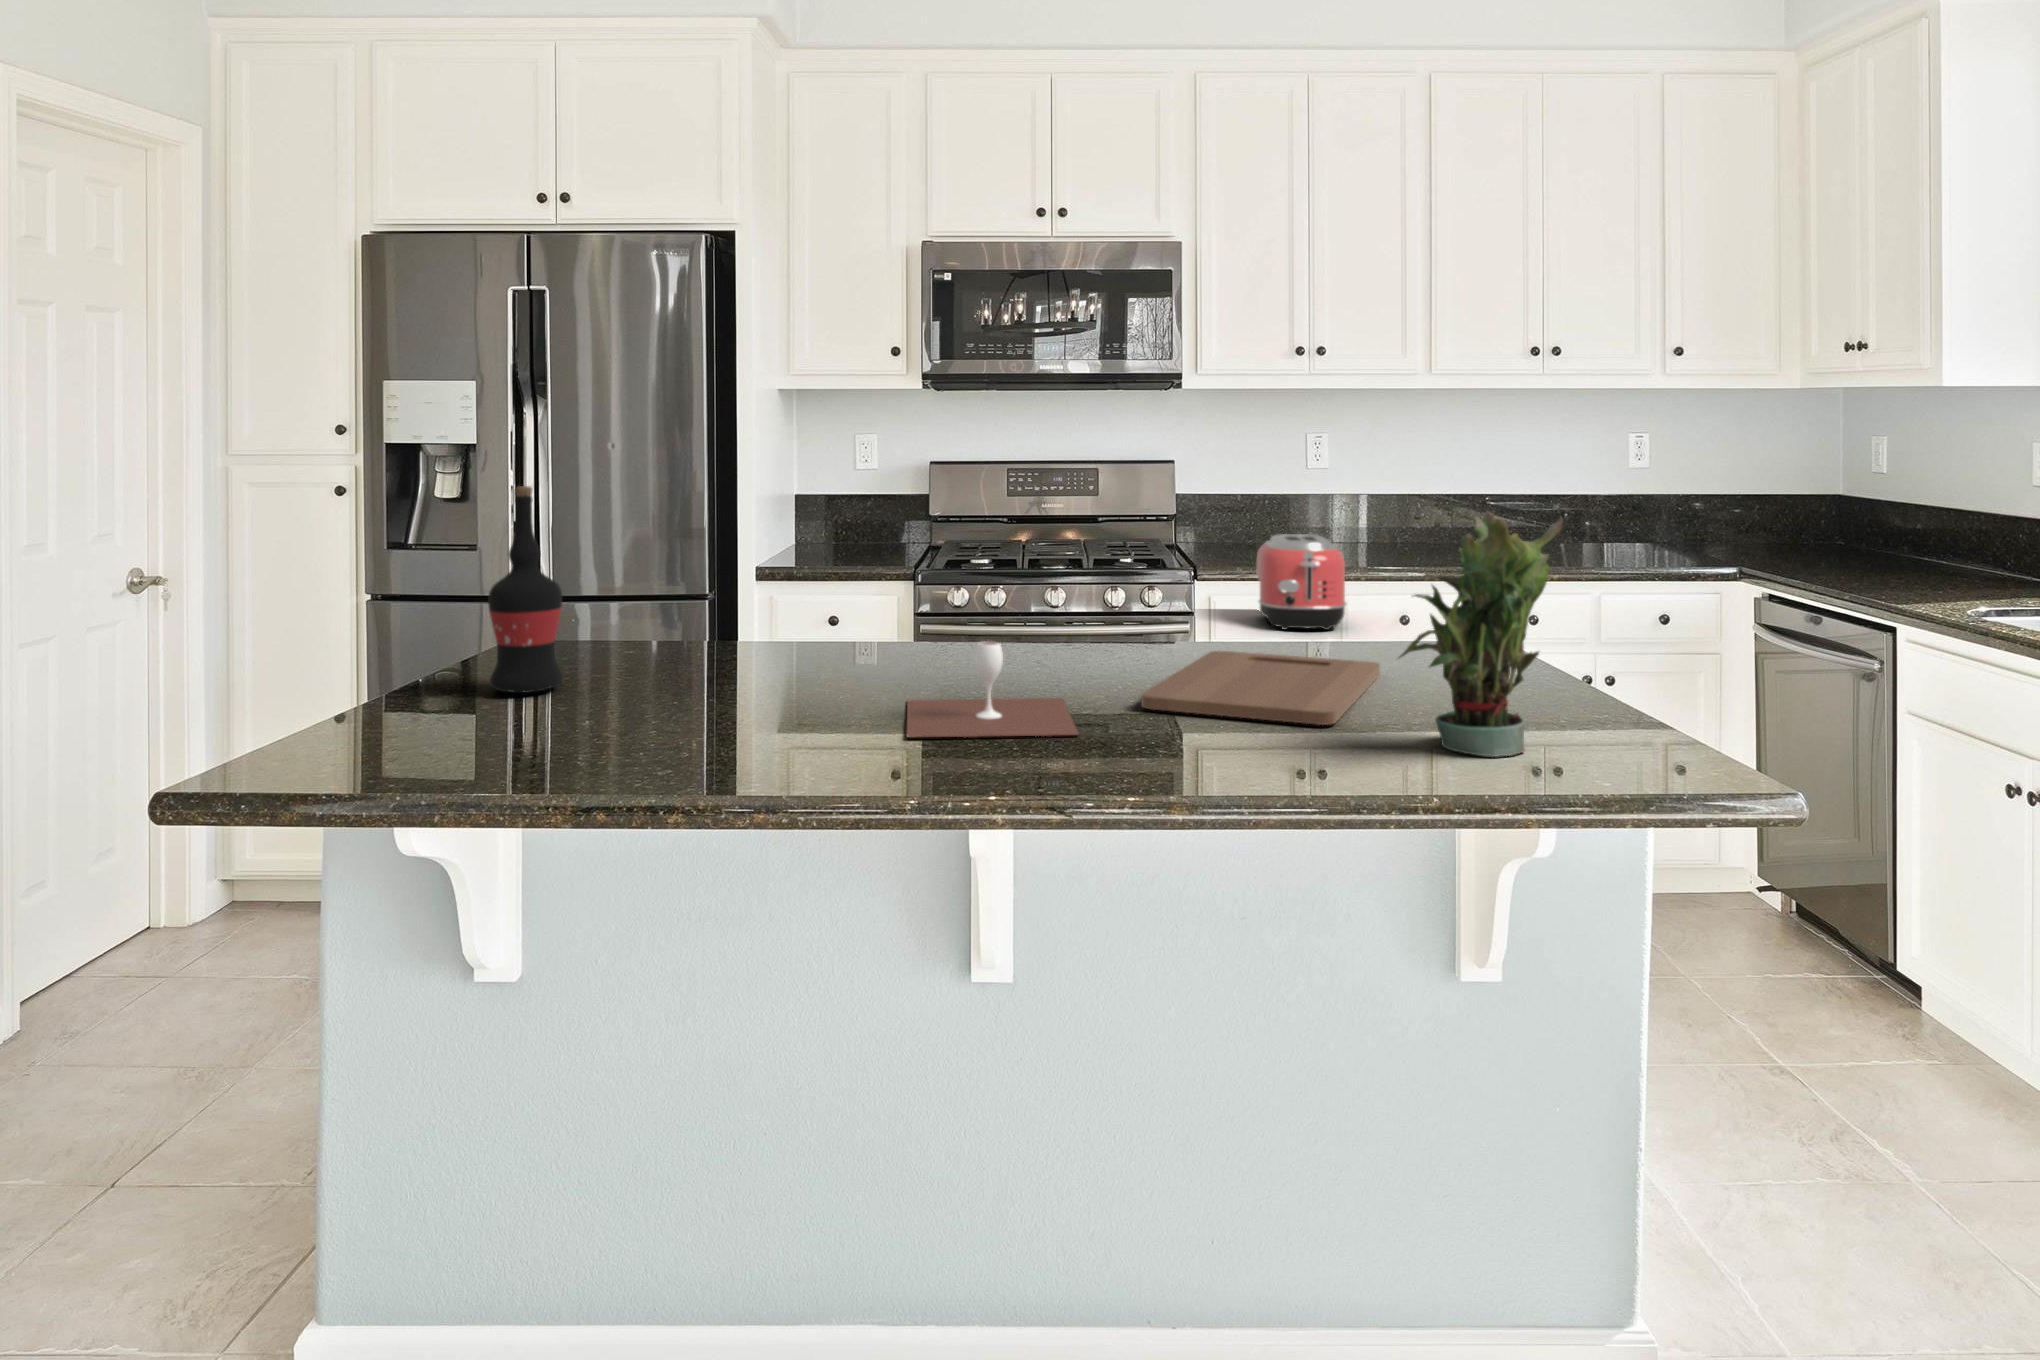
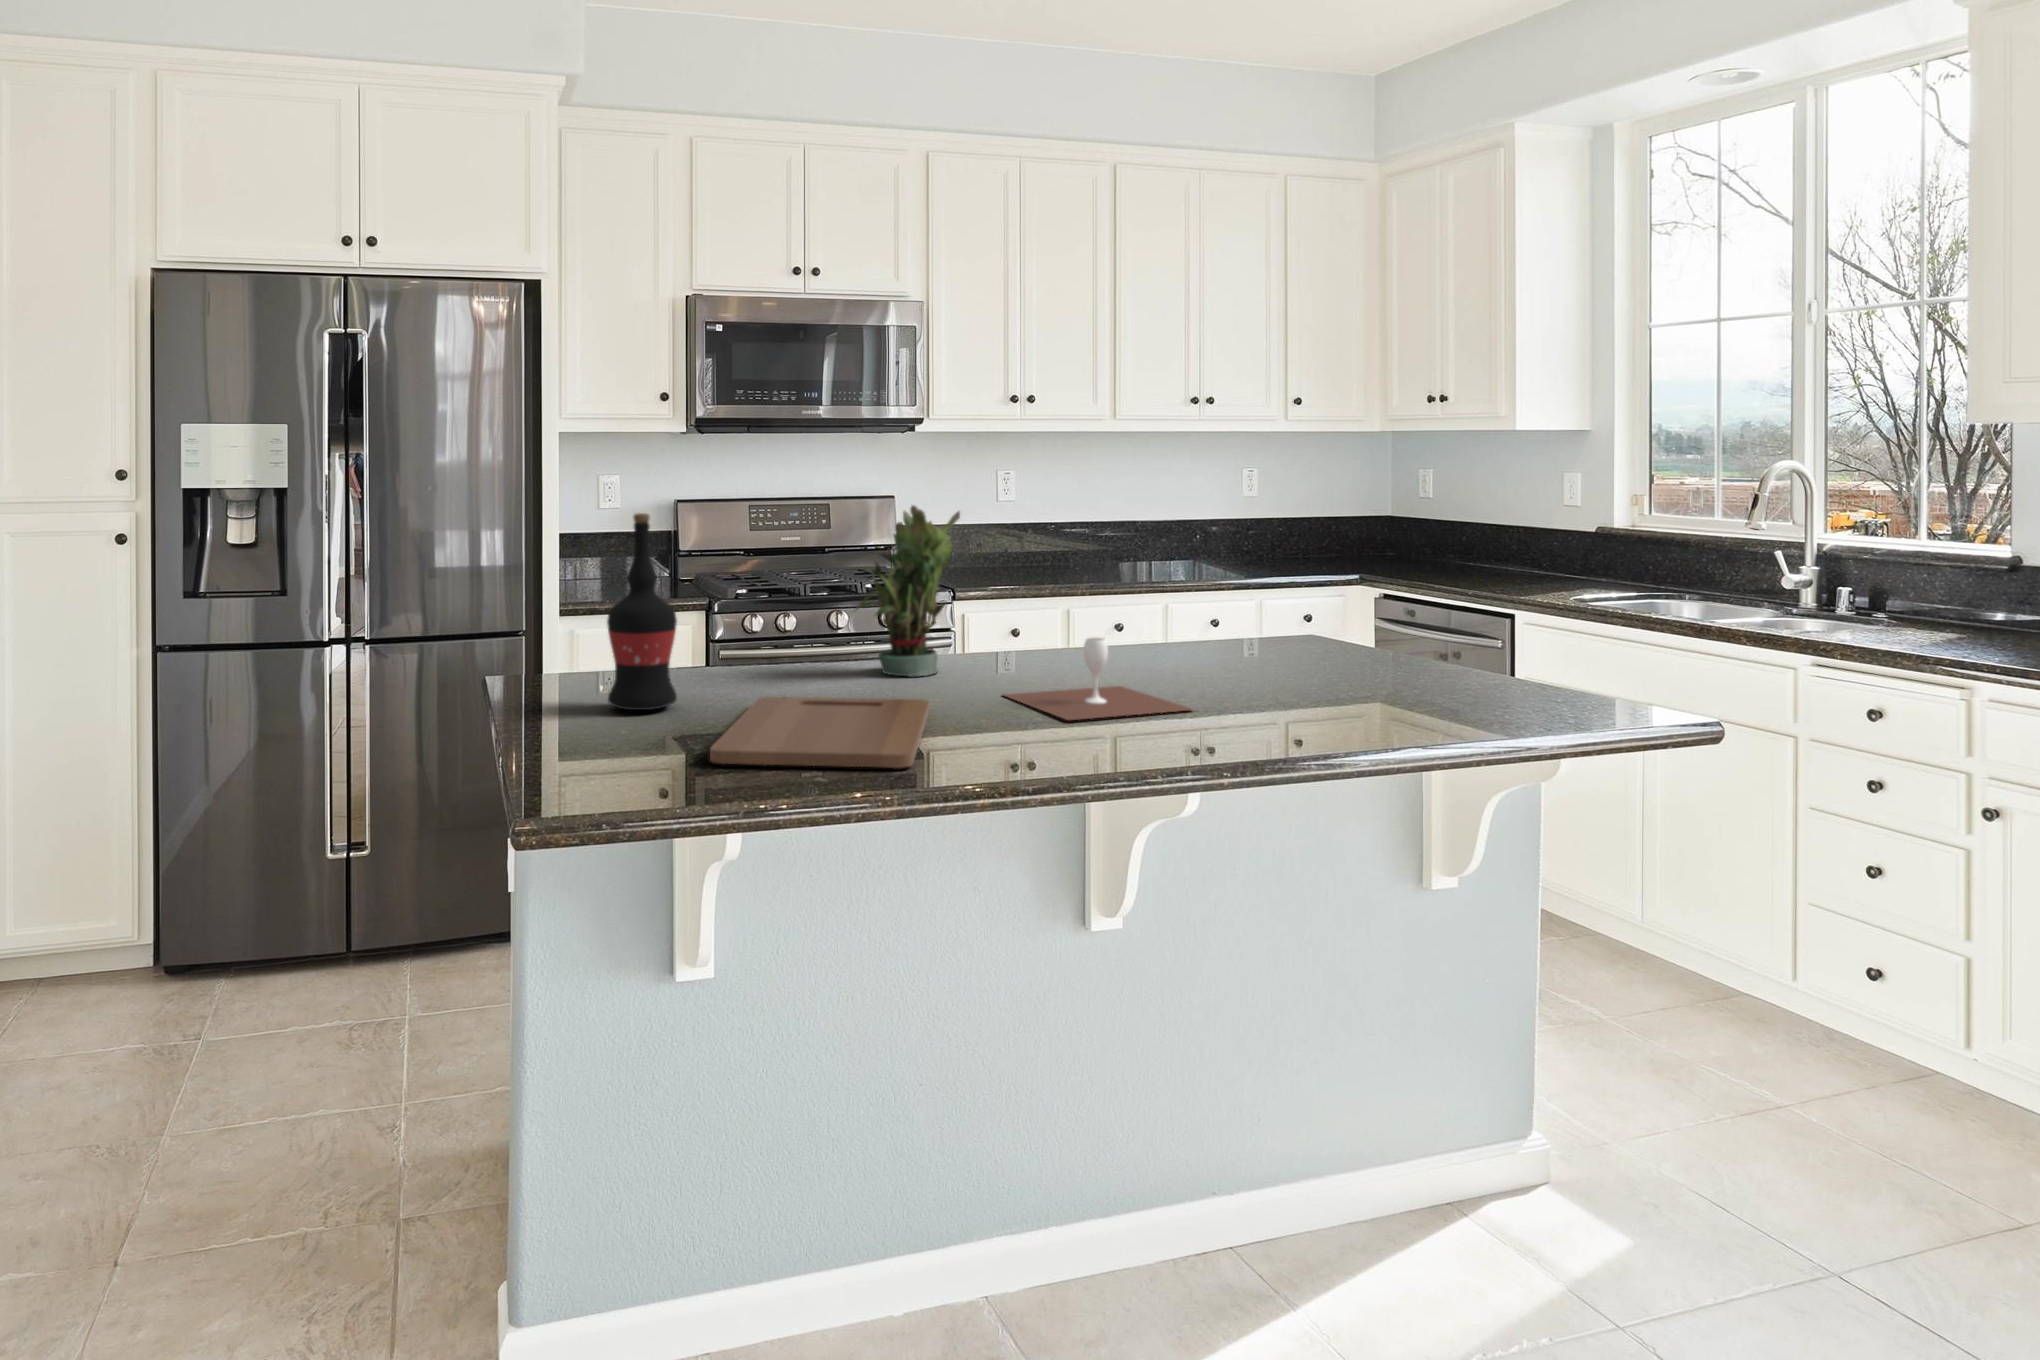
potted plant: present [1399,512,1563,757] -> present [857,505,960,677]
toaster: present [1256,534,1346,630] -> none [997,558,1084,640]
cutting board: present [1141,651,1380,725] -> present [710,697,929,768]

